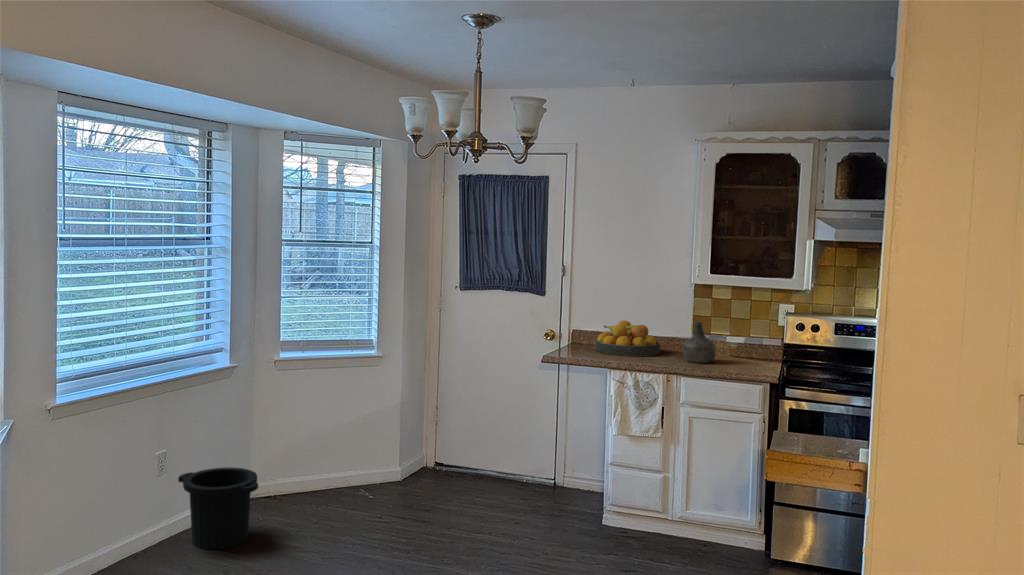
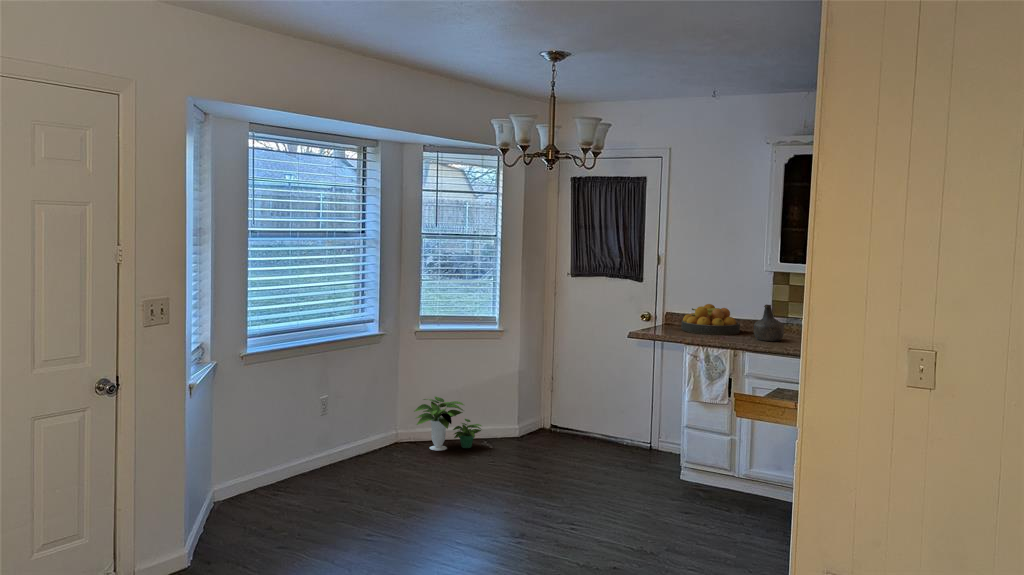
potted plant: none [277,440,363,508] -> present [414,396,481,451]
trash can: present [178,468,258,549] -> none [337,412,395,473]

